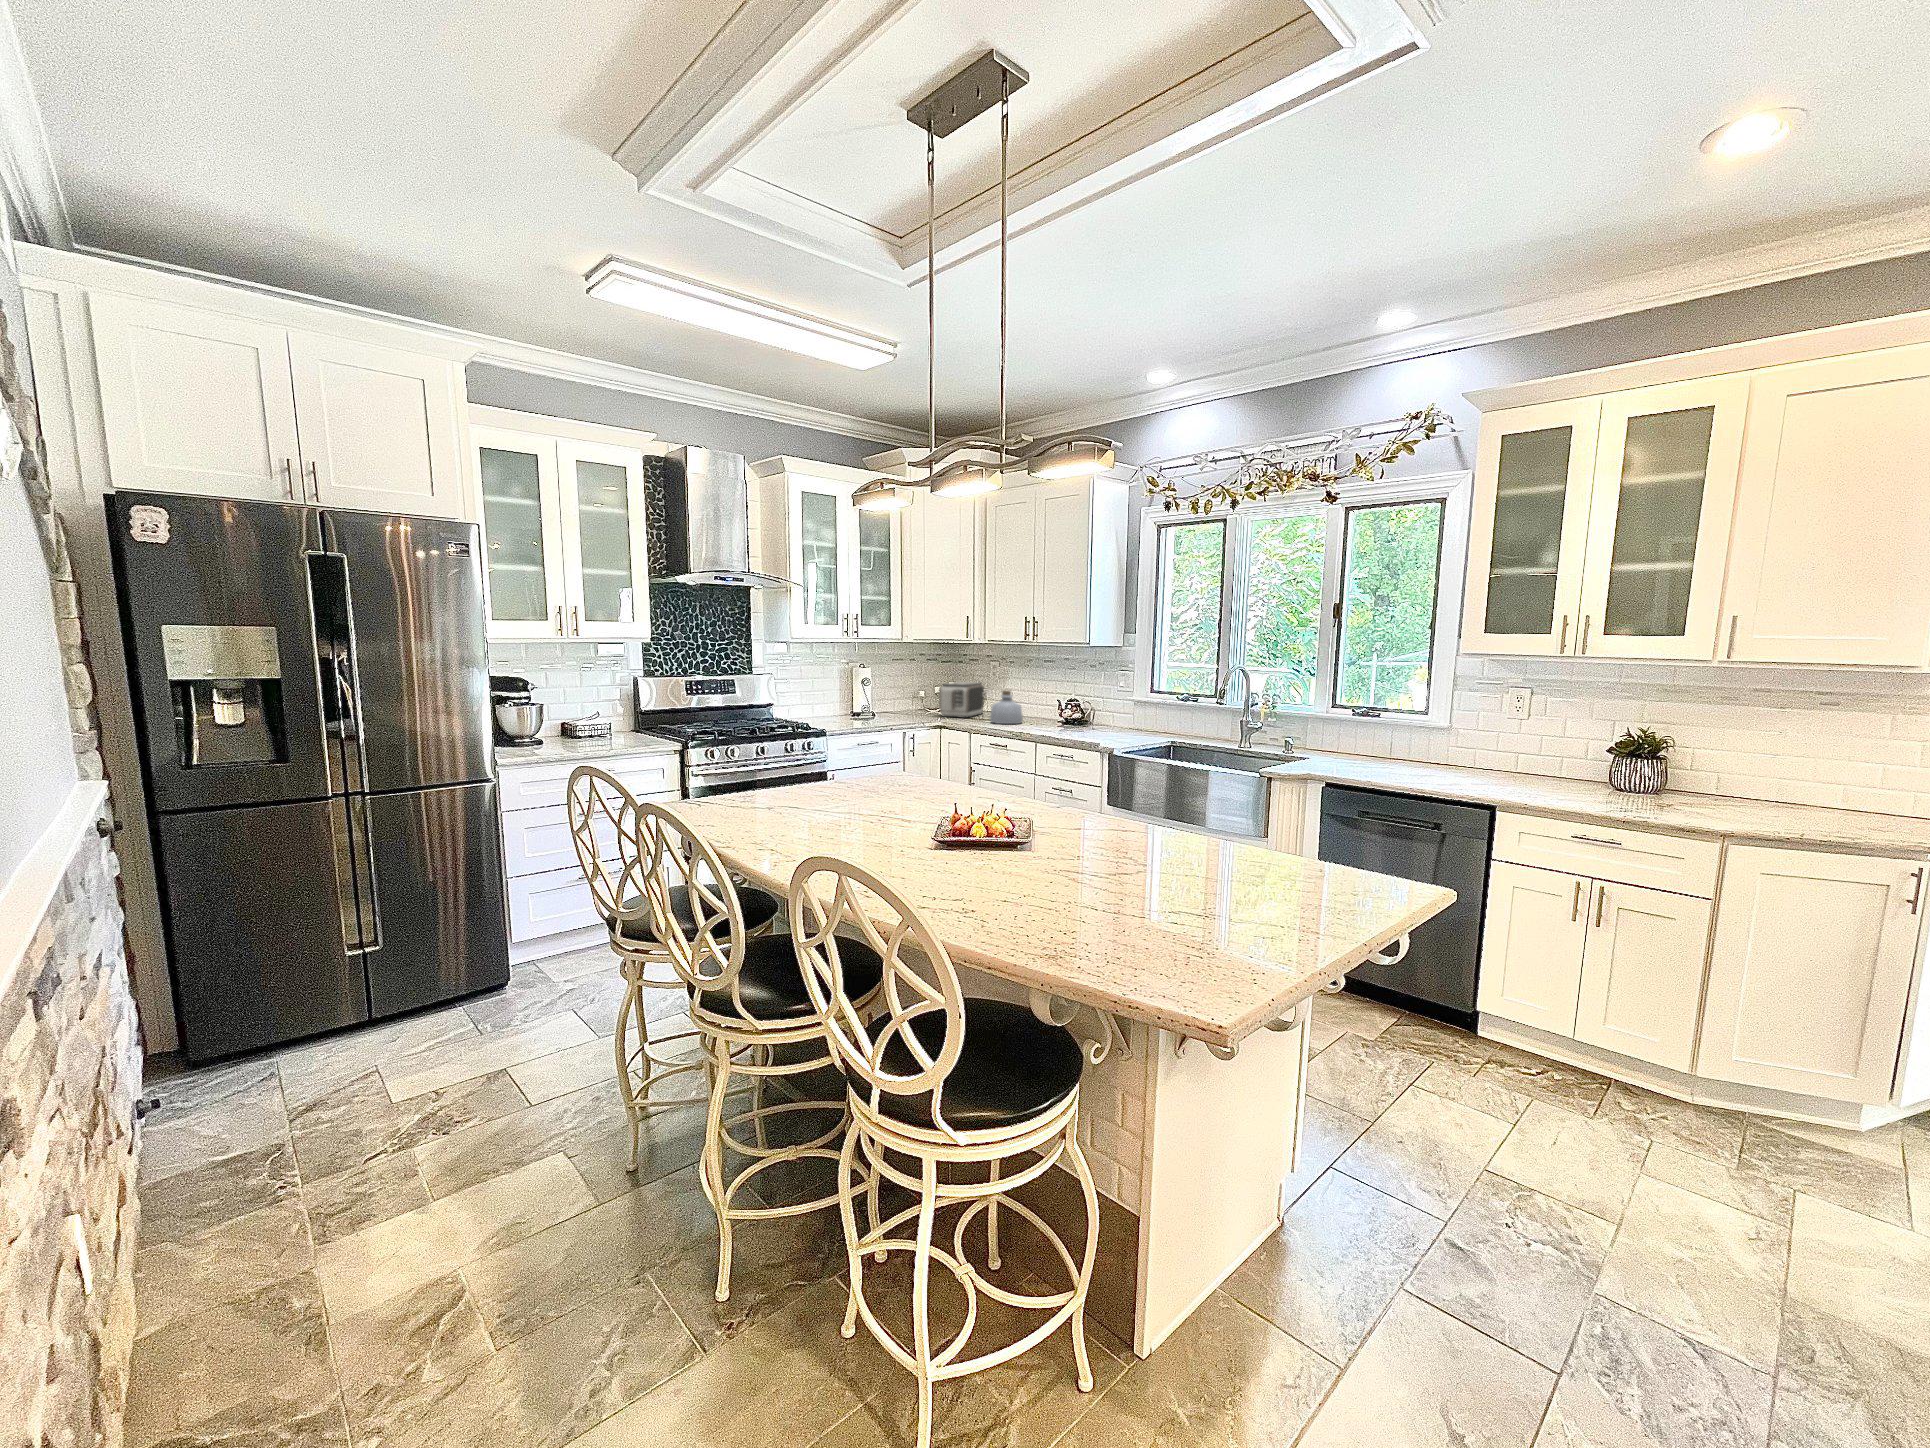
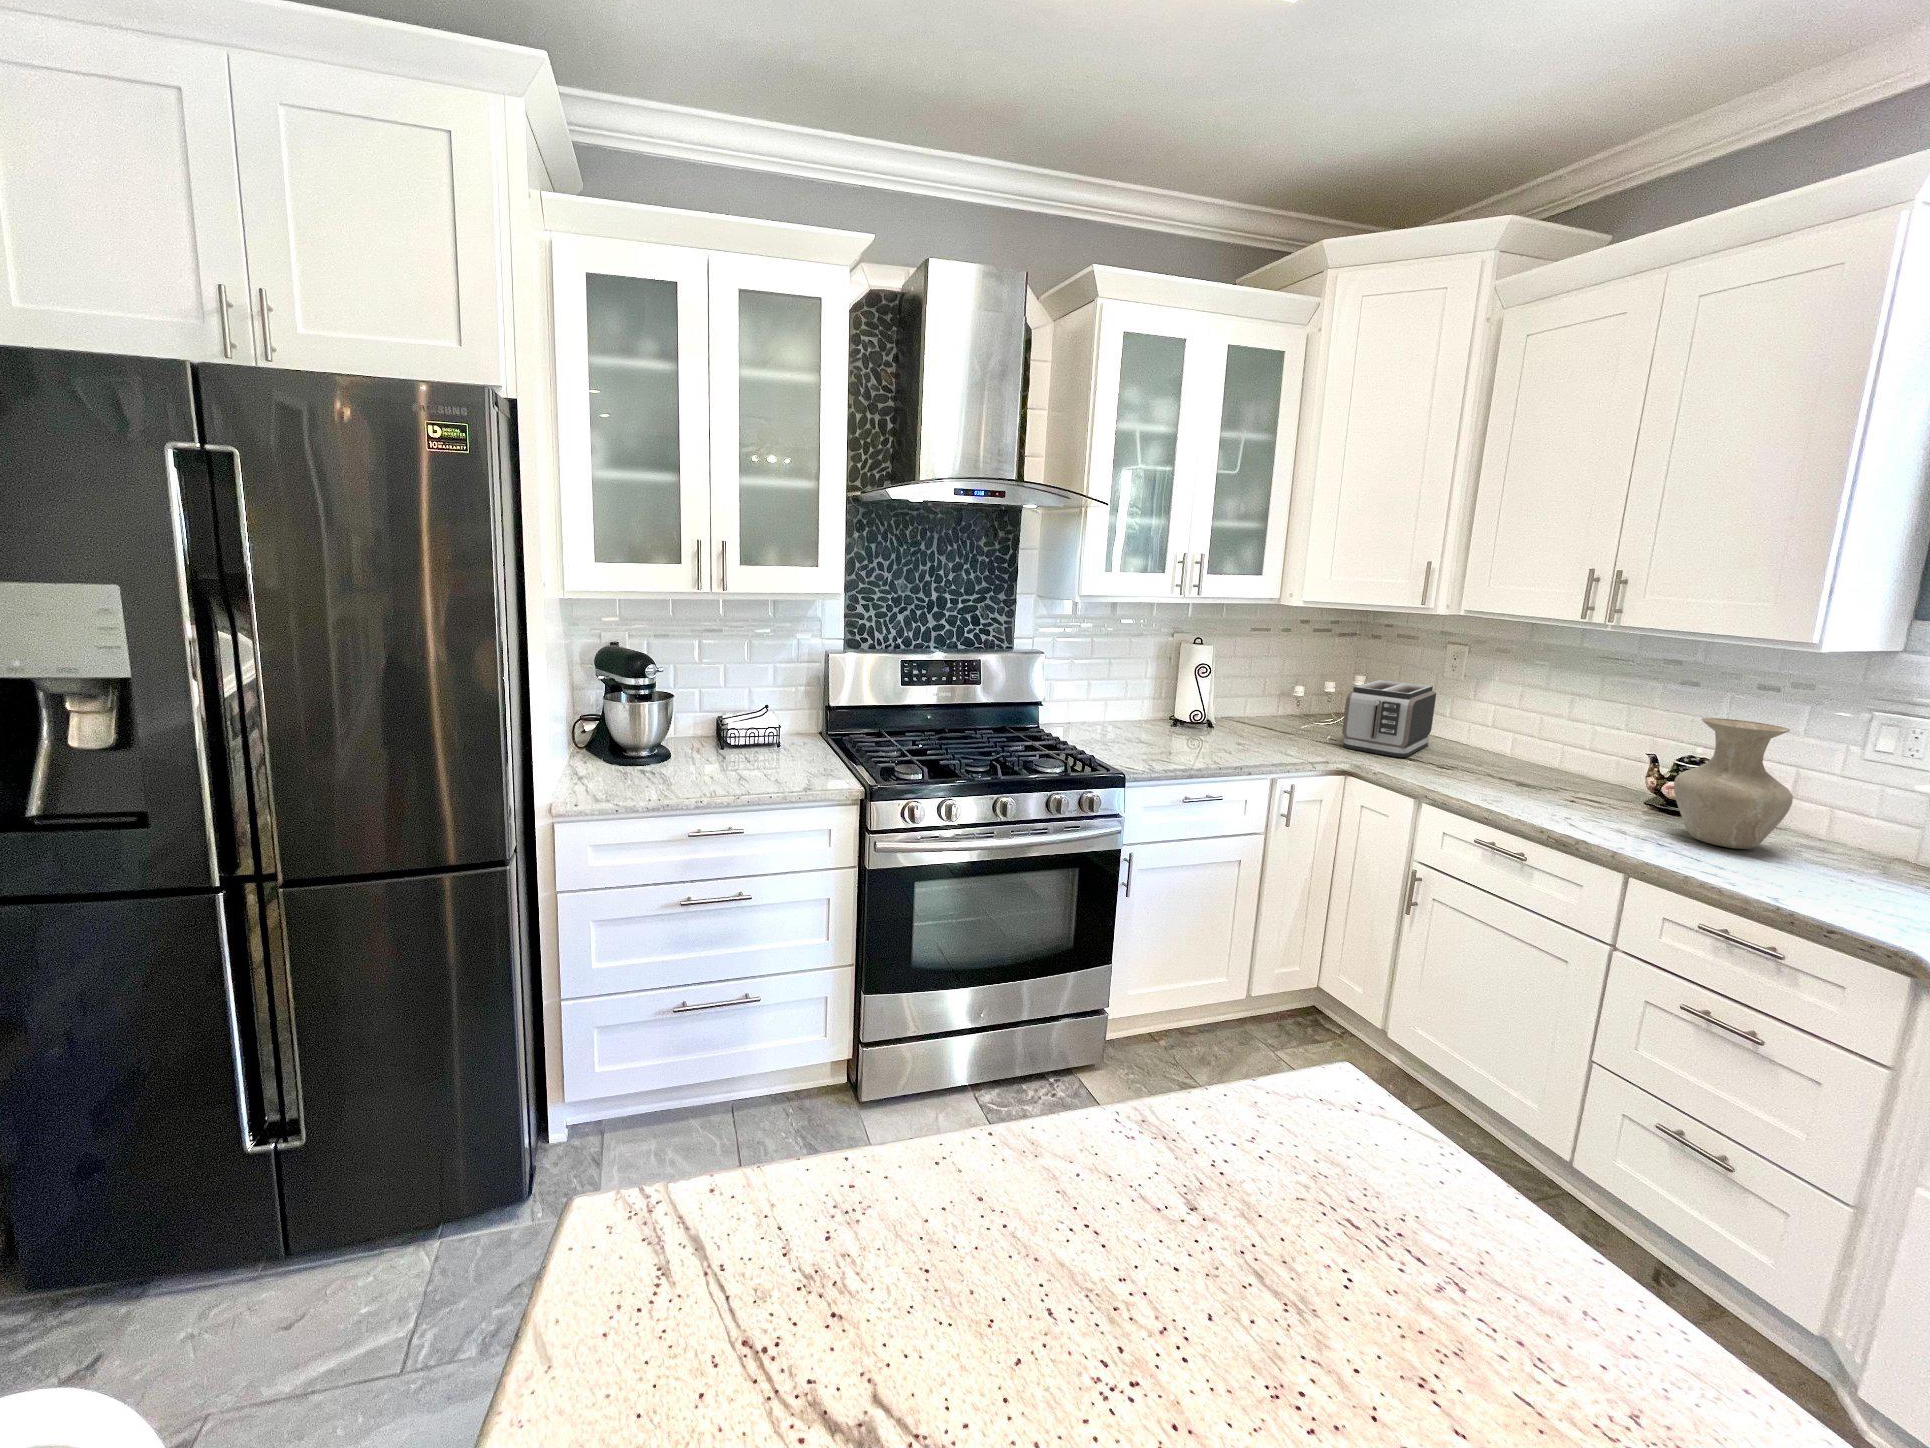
vase: none [1054,678,1088,729] -> present [1674,718,1793,849]
bottle: present [990,690,1023,724] -> none [1468,720,1557,799]

